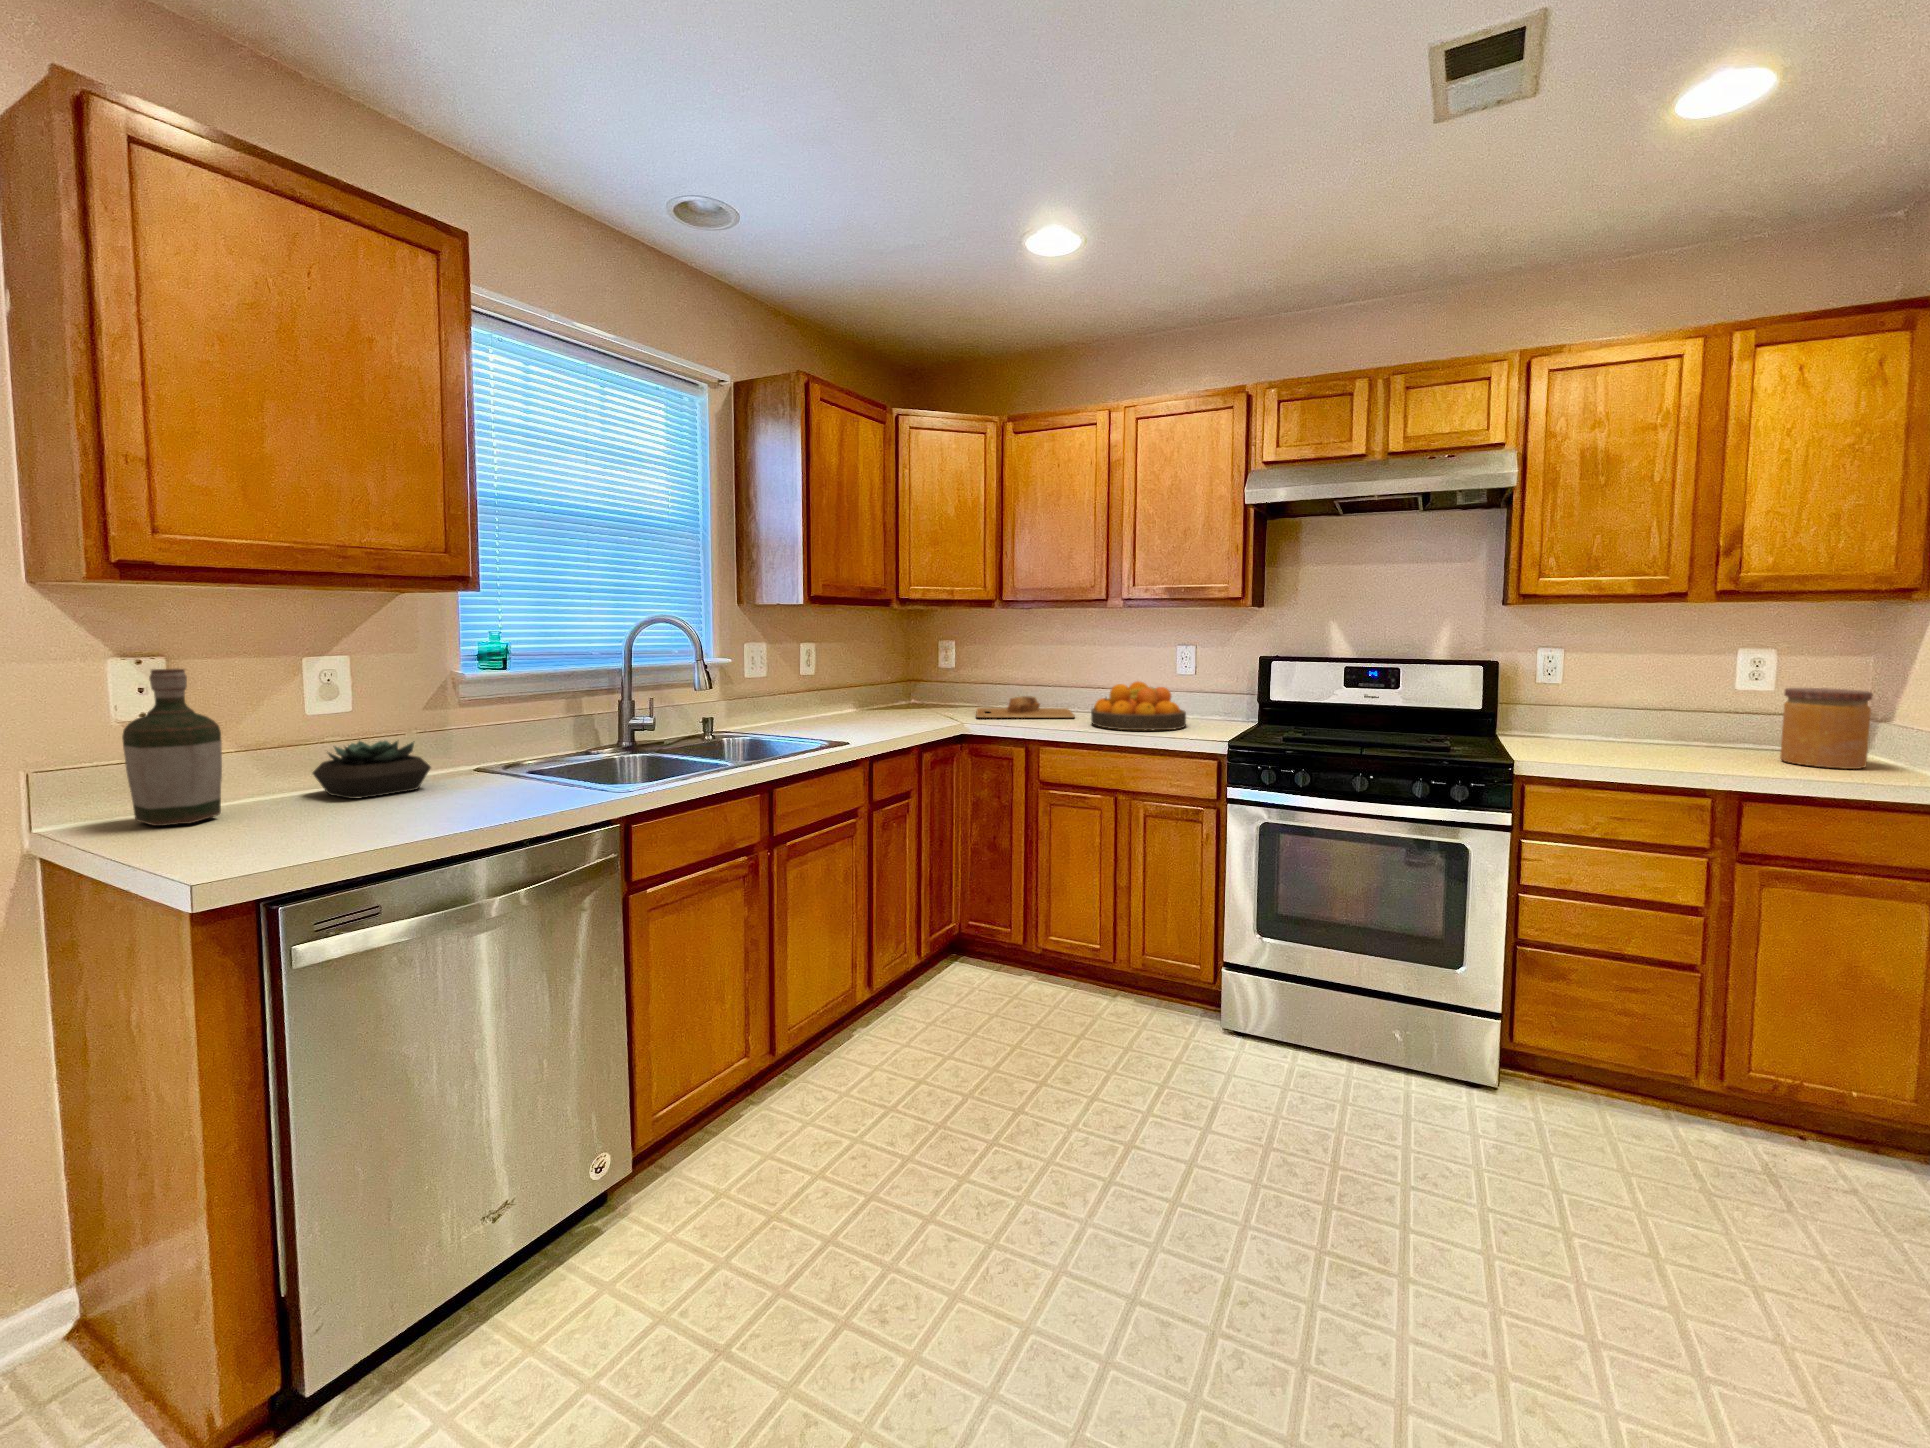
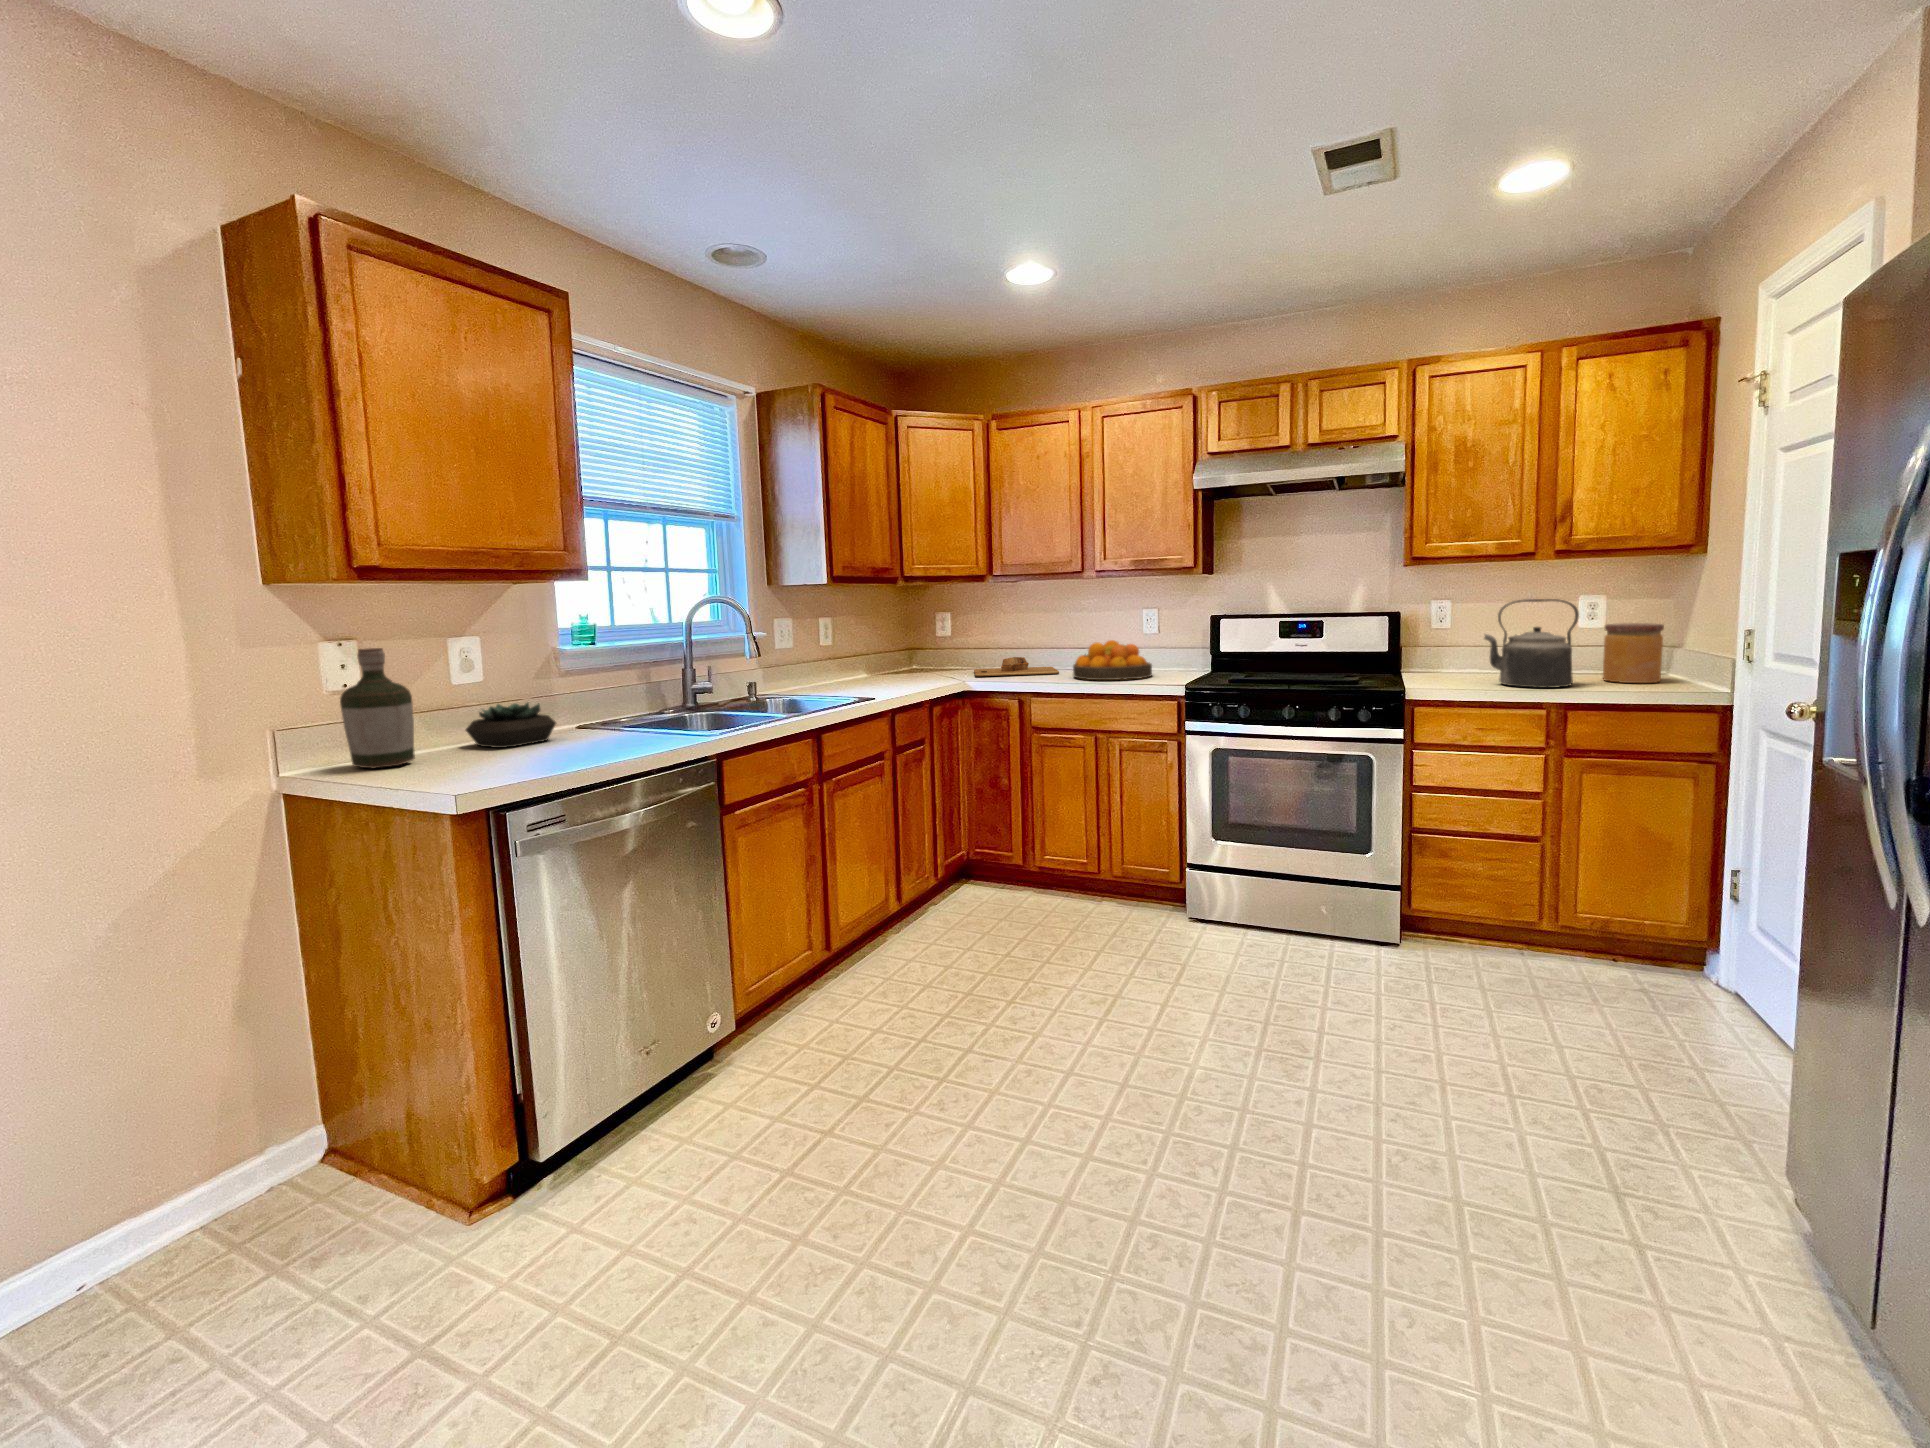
kettle: none [1620,653,1754,770] -> present [1484,599,1579,688]

